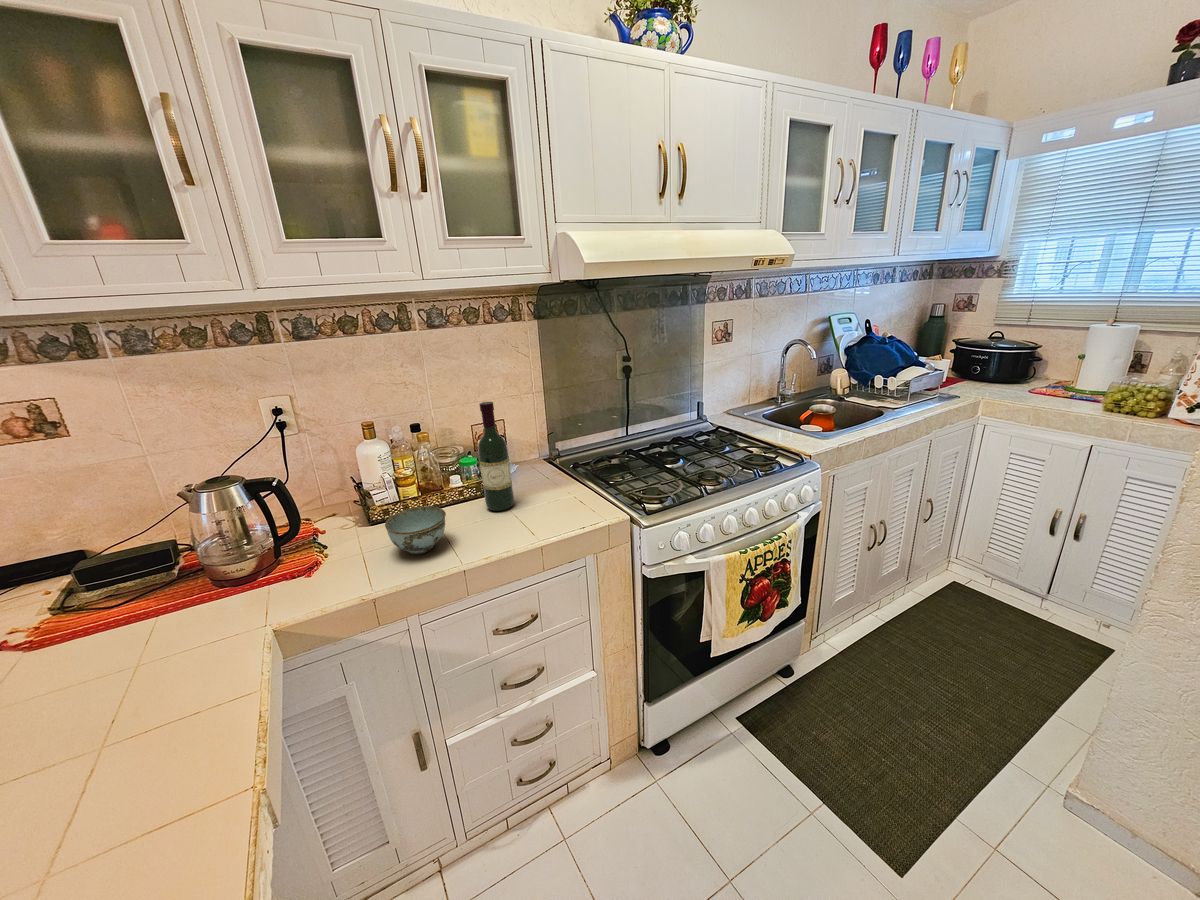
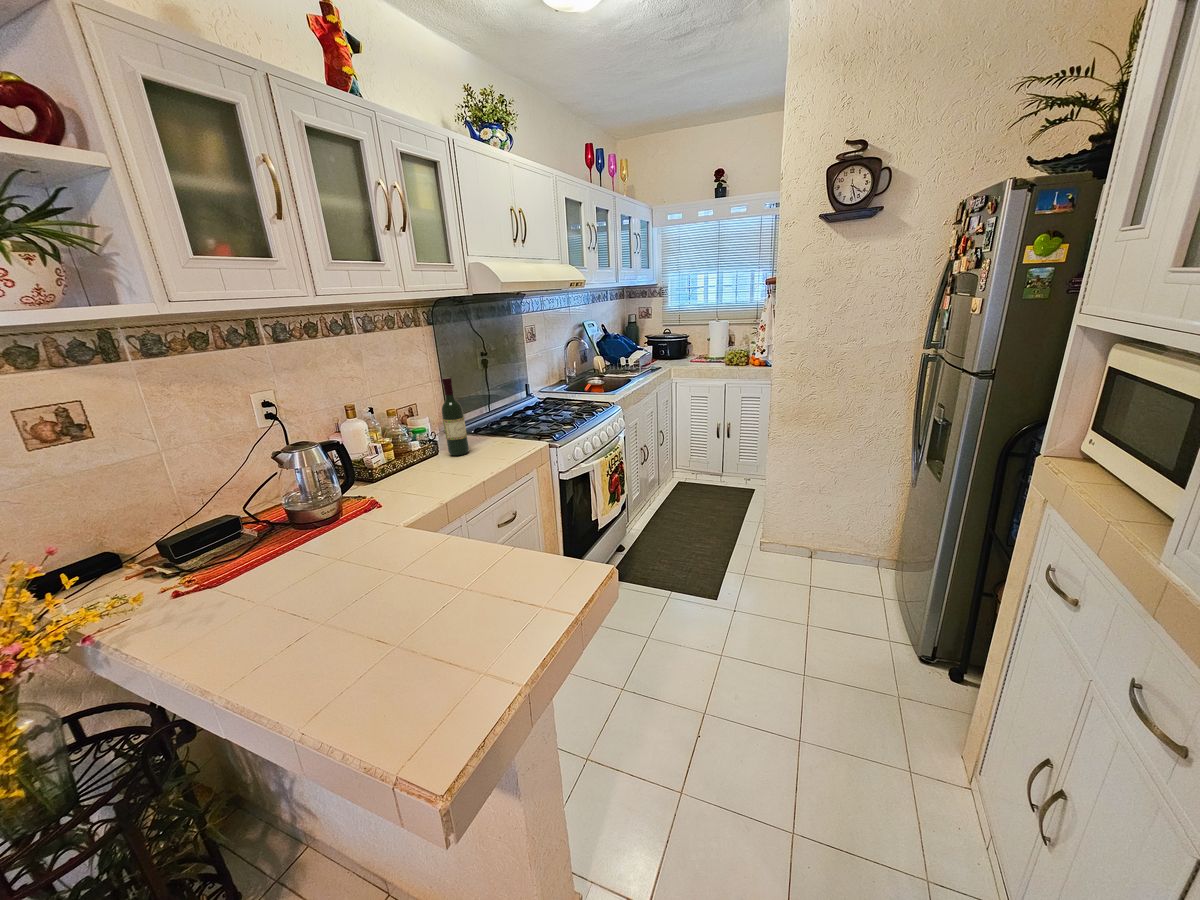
bowl: present [385,506,446,554] -> none [414,449,456,480]

